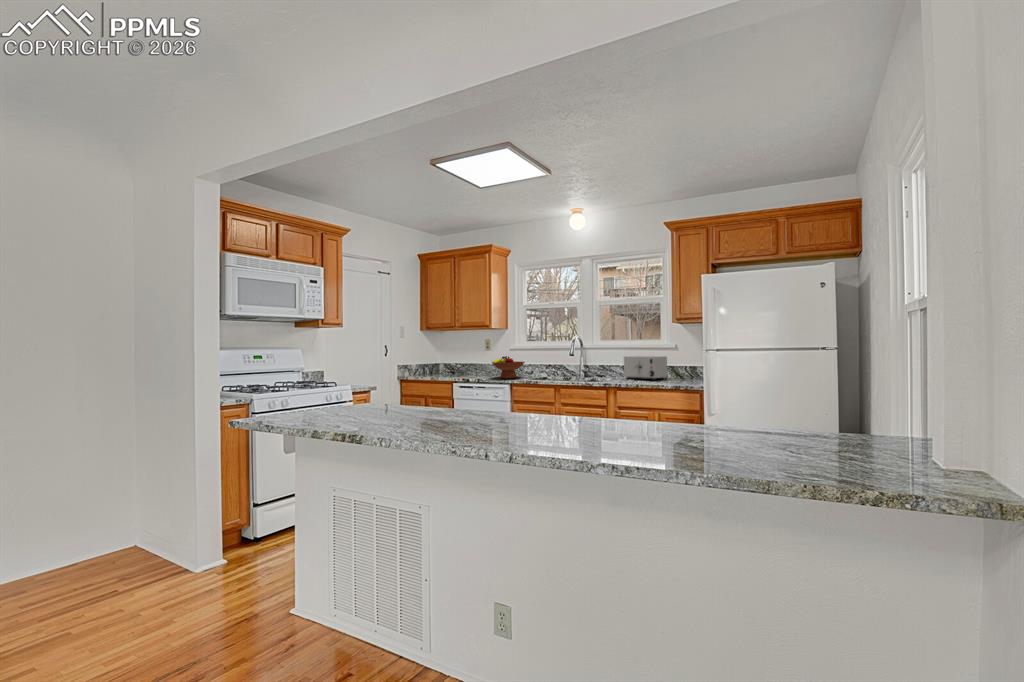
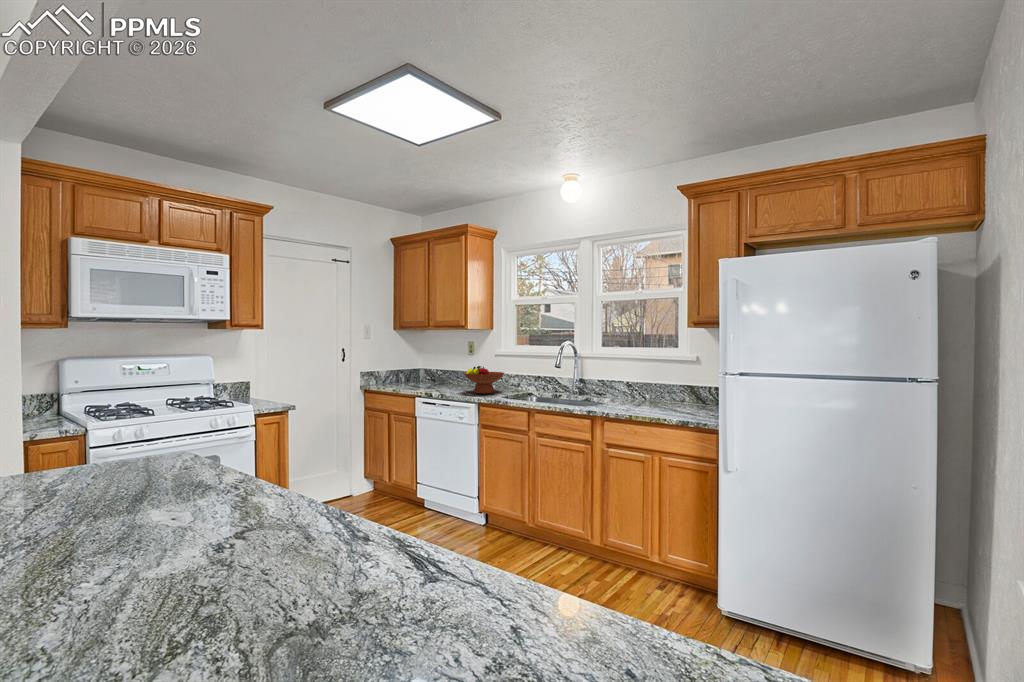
toaster: present [624,356,667,380] -> none [624,370,681,405]

